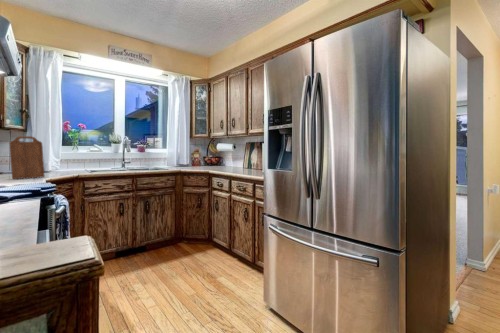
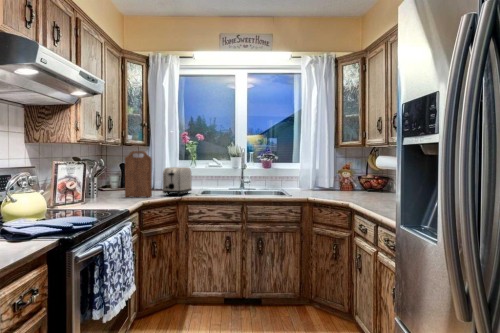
toaster: none [53,151,80,176] -> present [163,167,192,196]

